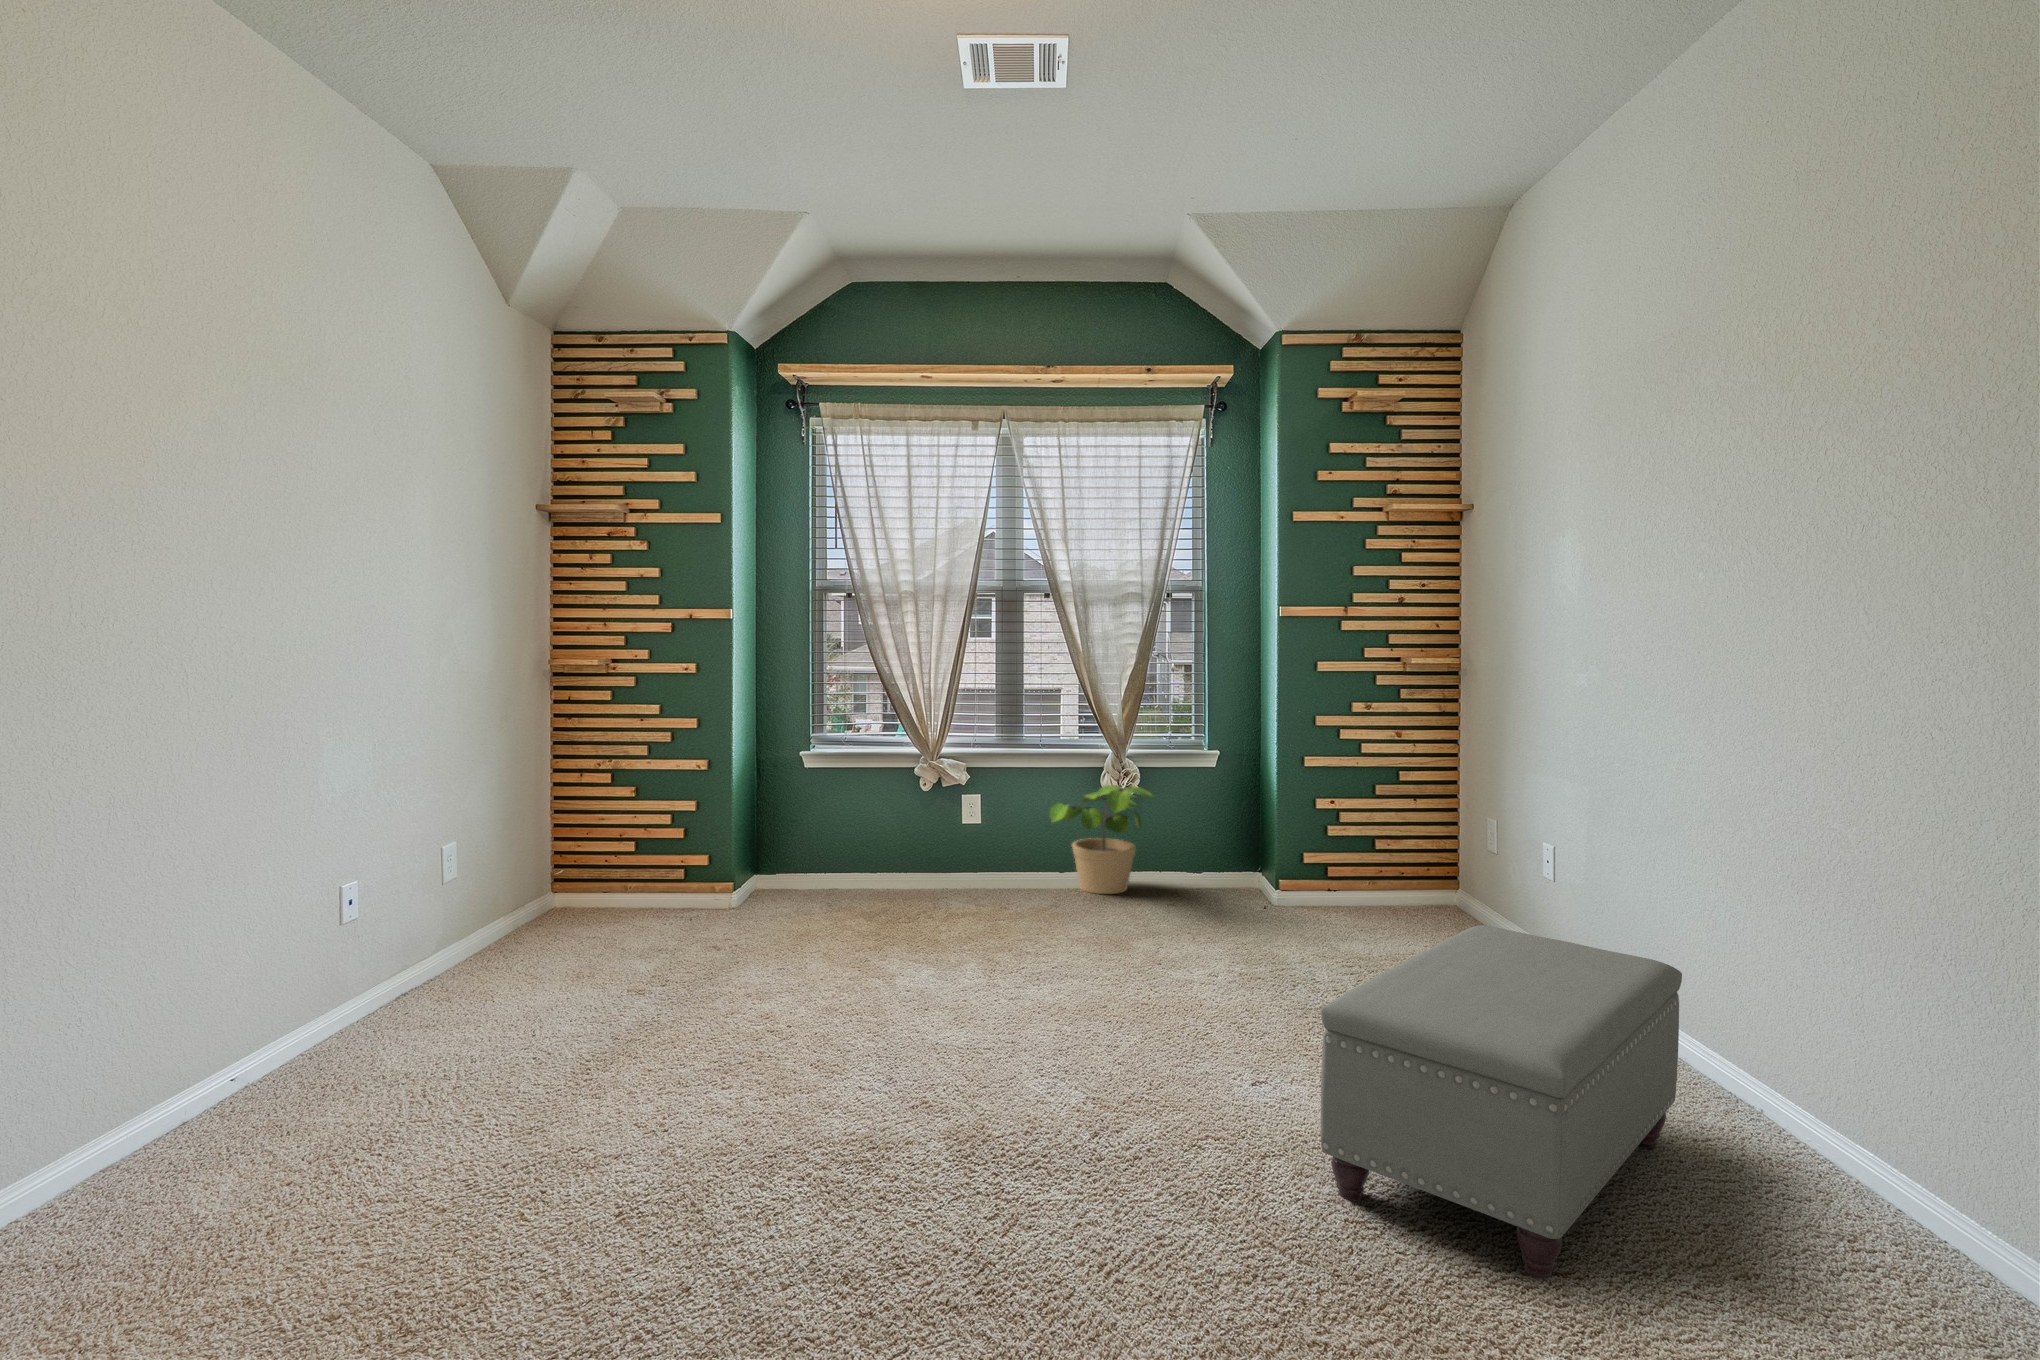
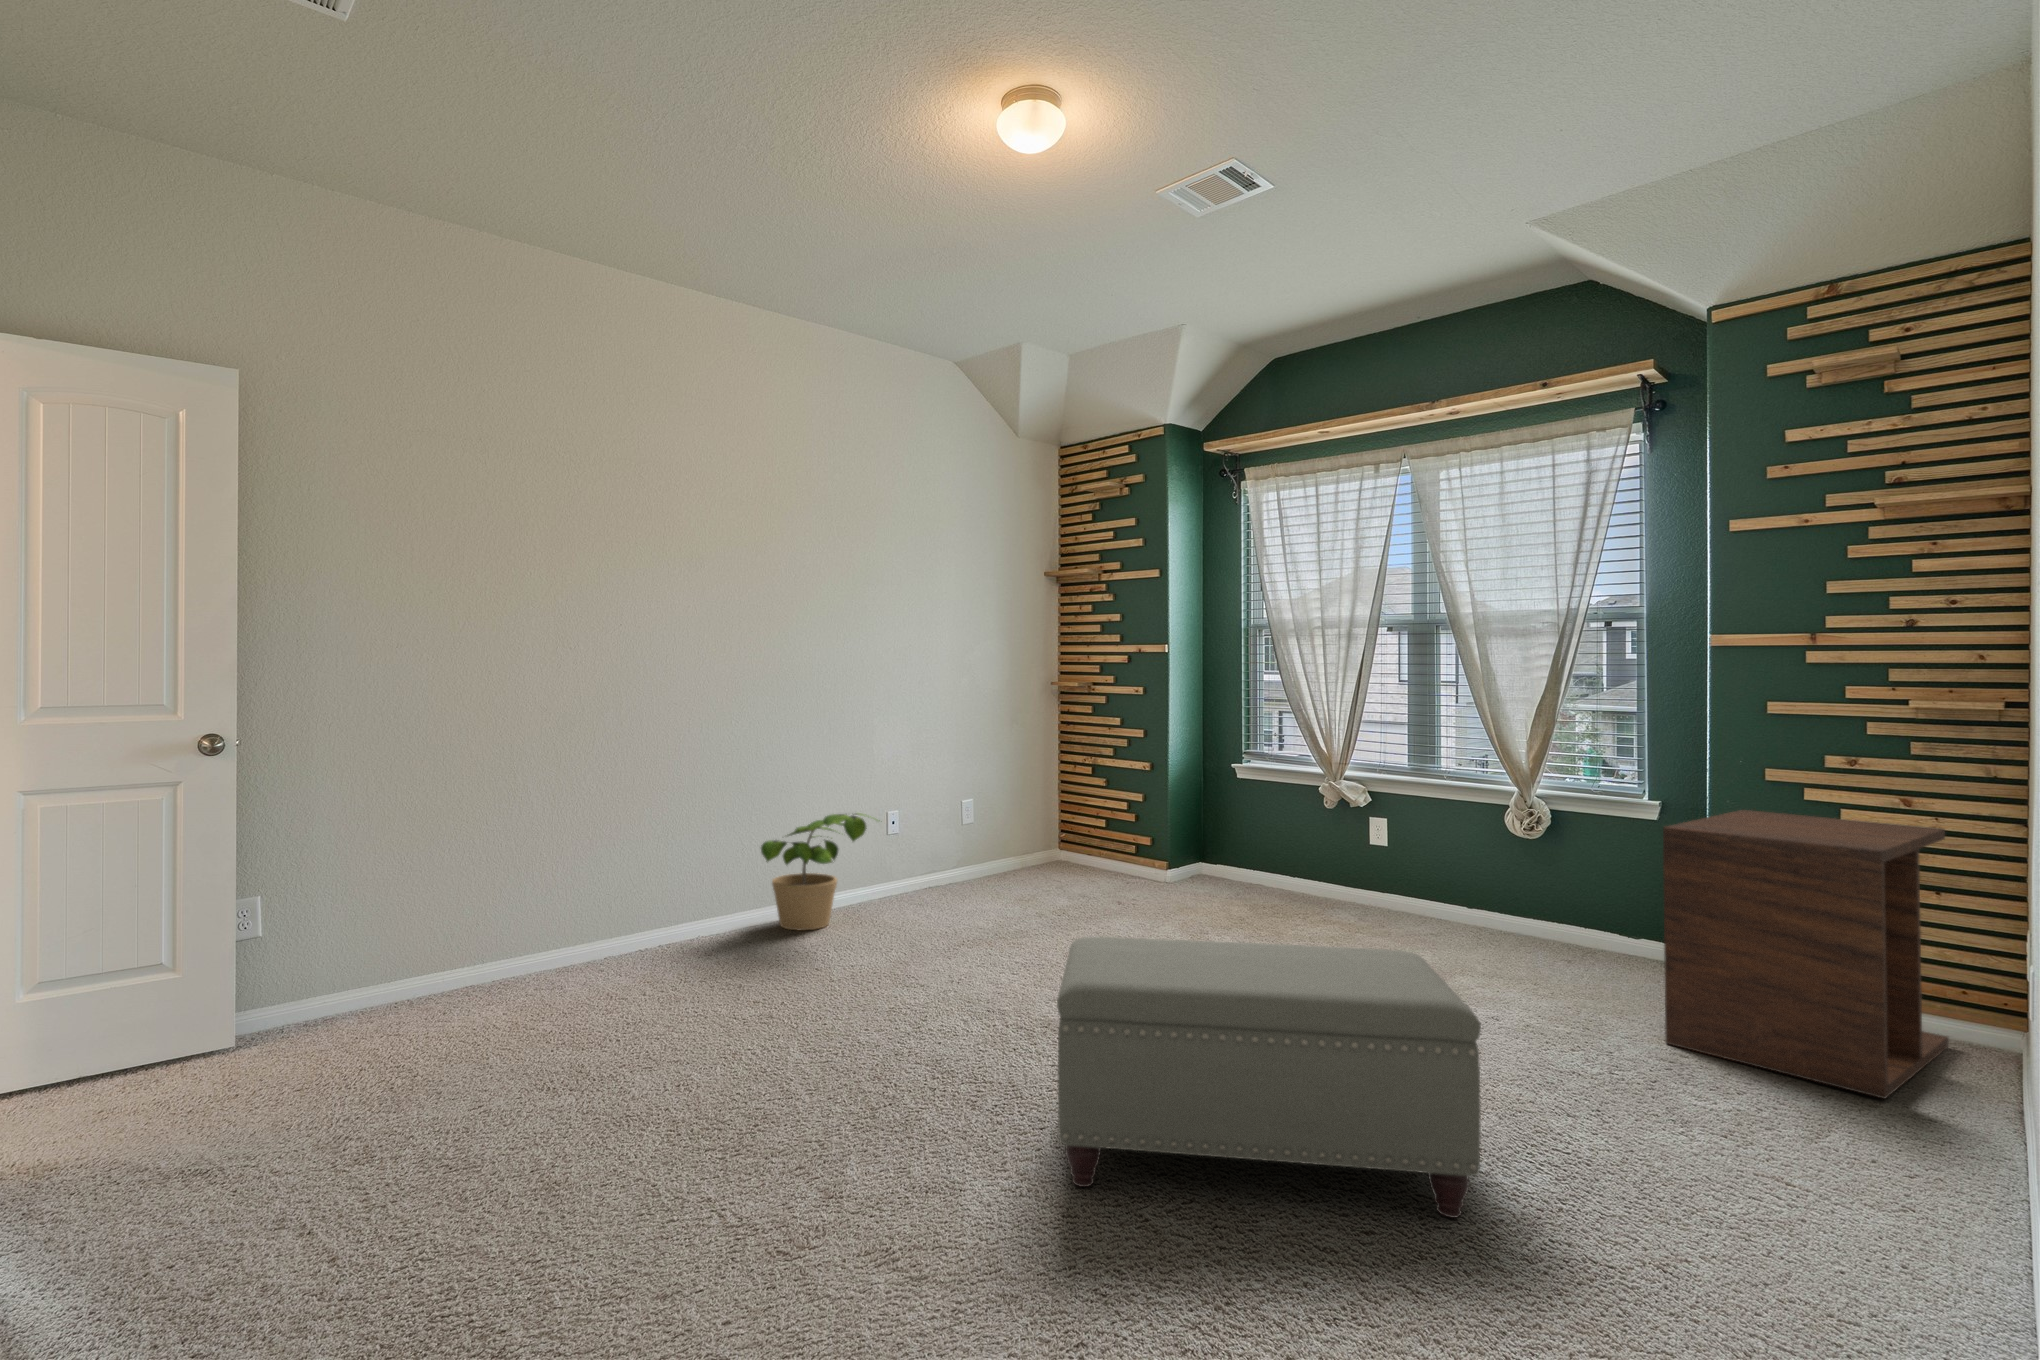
side table: none [1307,750,1508,948] -> present [1663,810,1949,1099]
potted plant: present [1050,785,1153,894] -> present [761,813,878,930]

